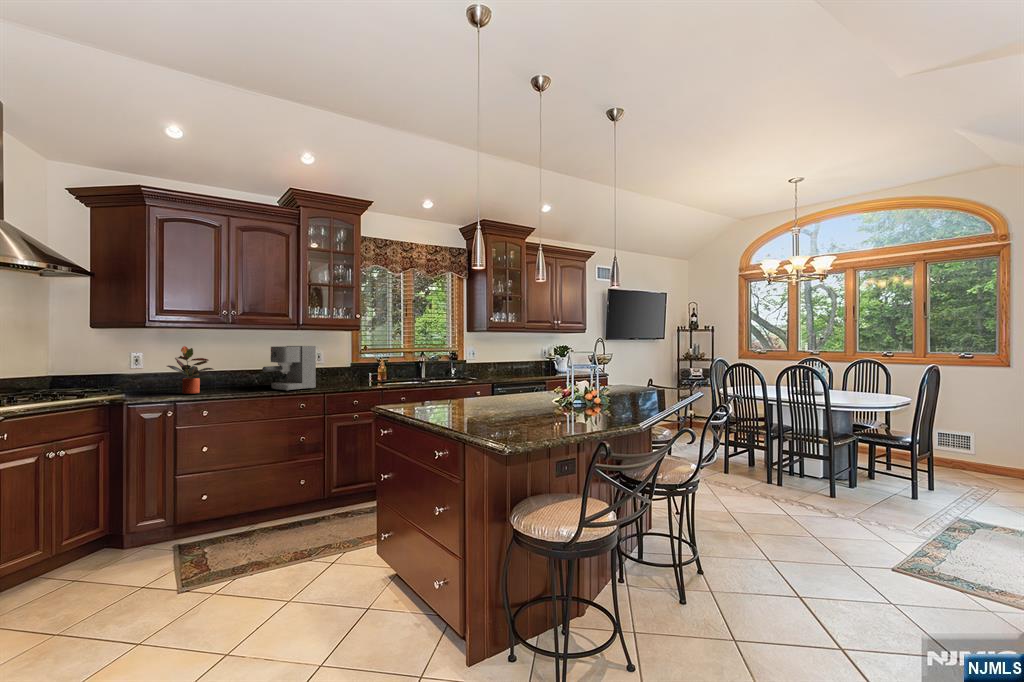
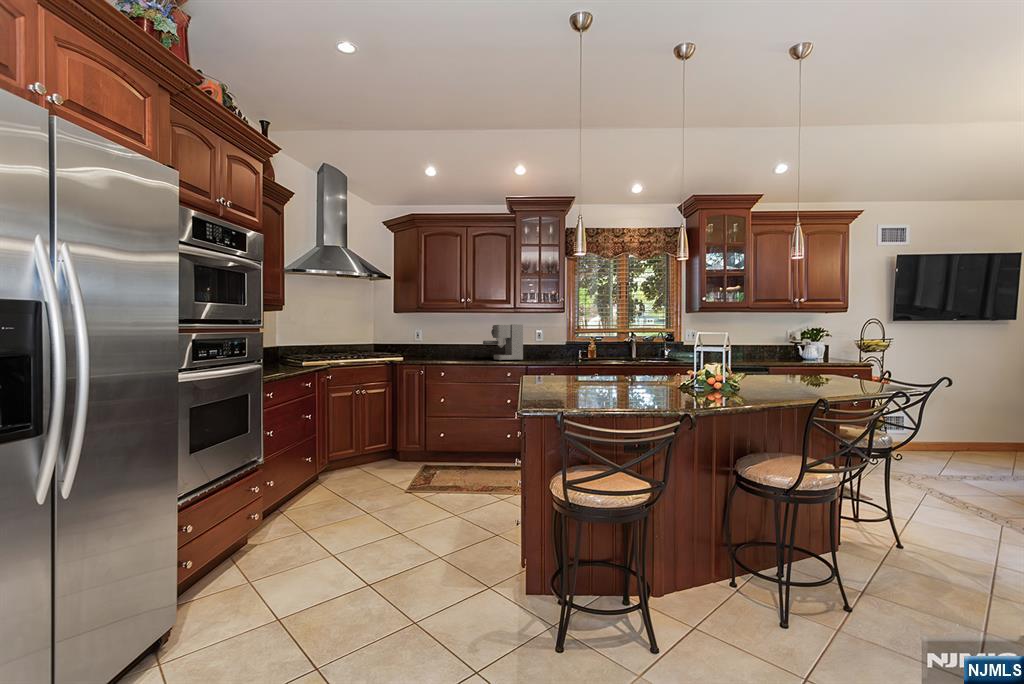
potted plant: present [167,346,214,394] -> none [424,325,453,360]

